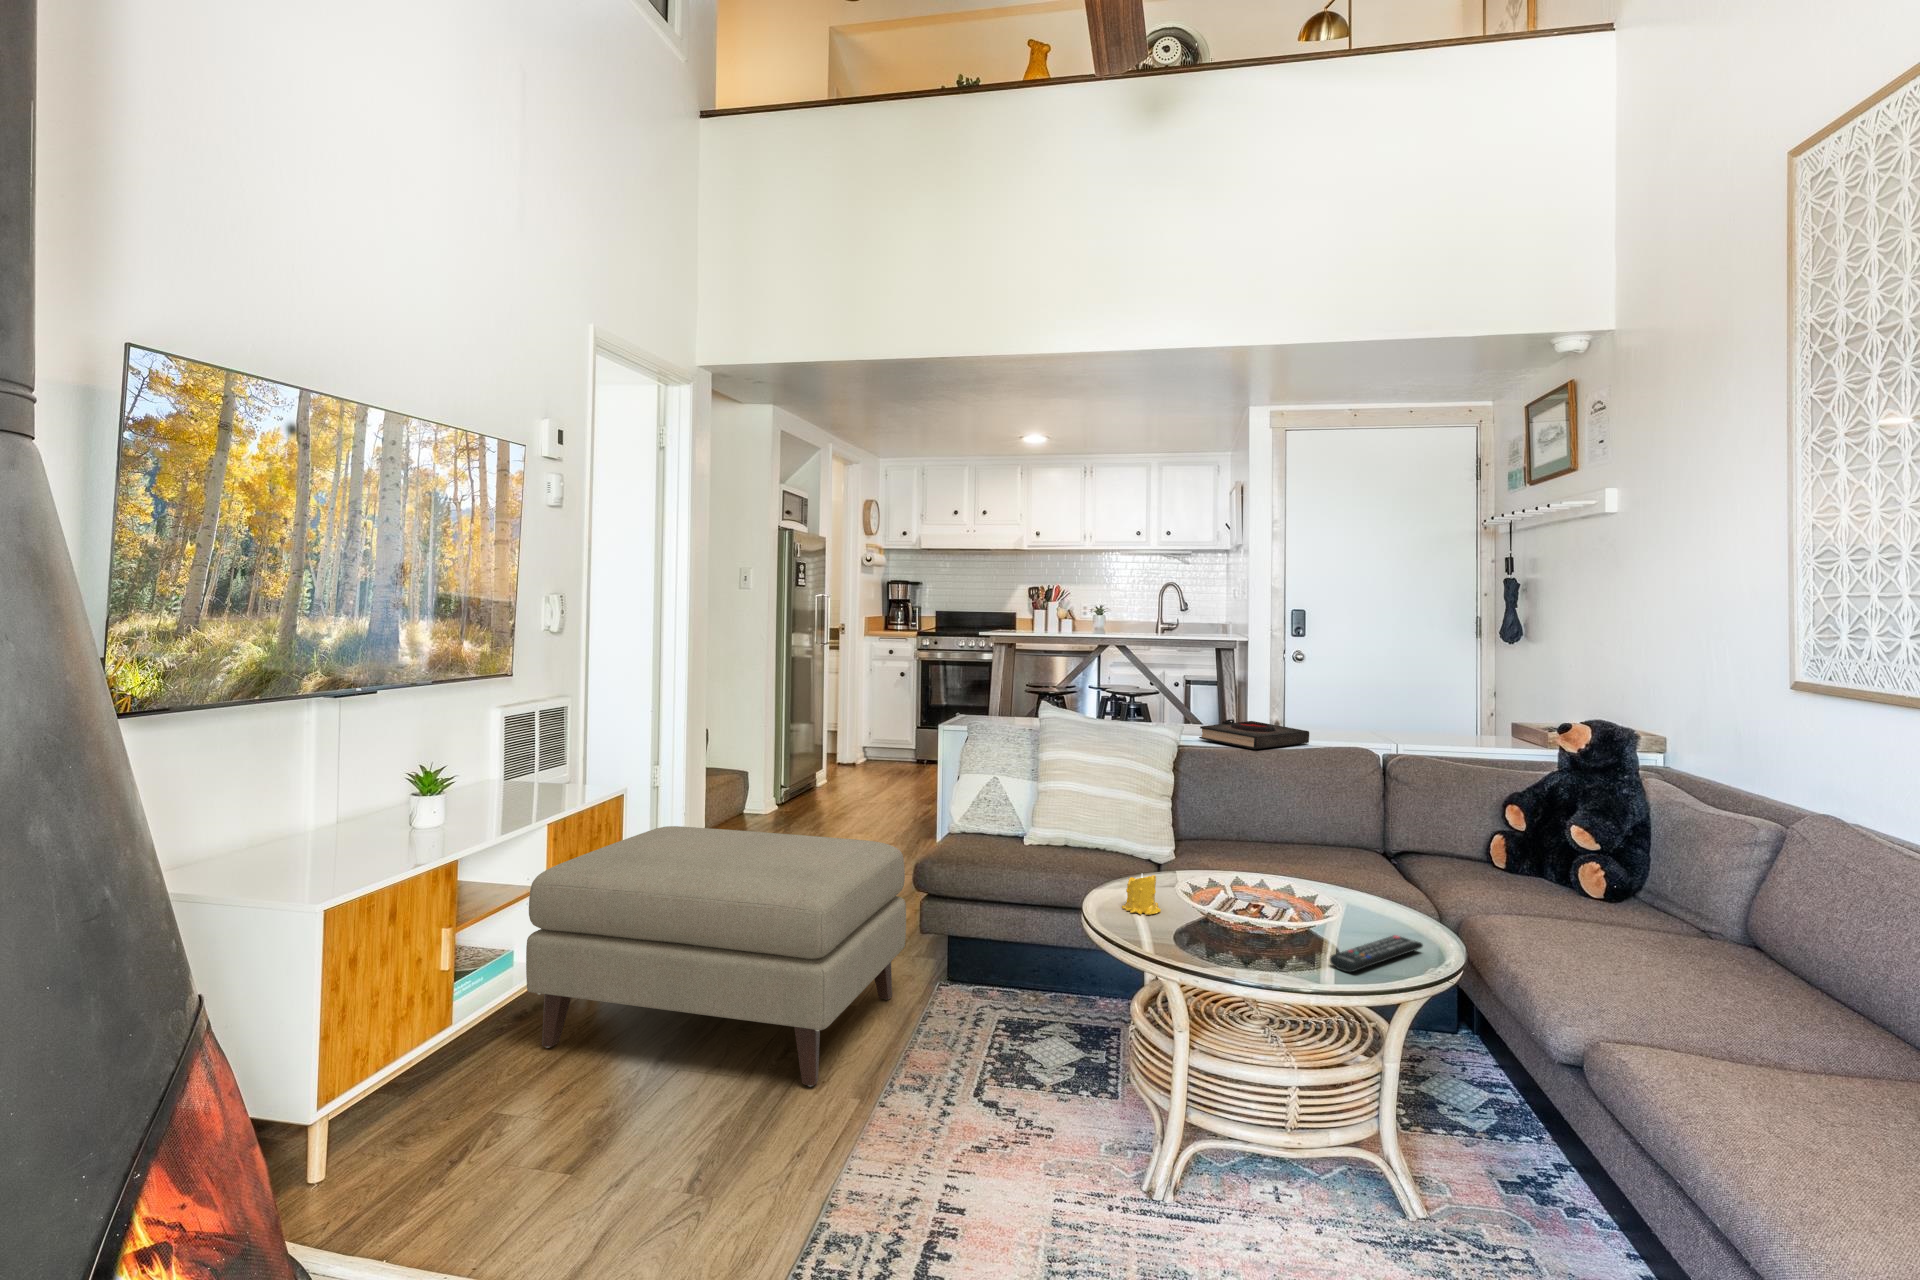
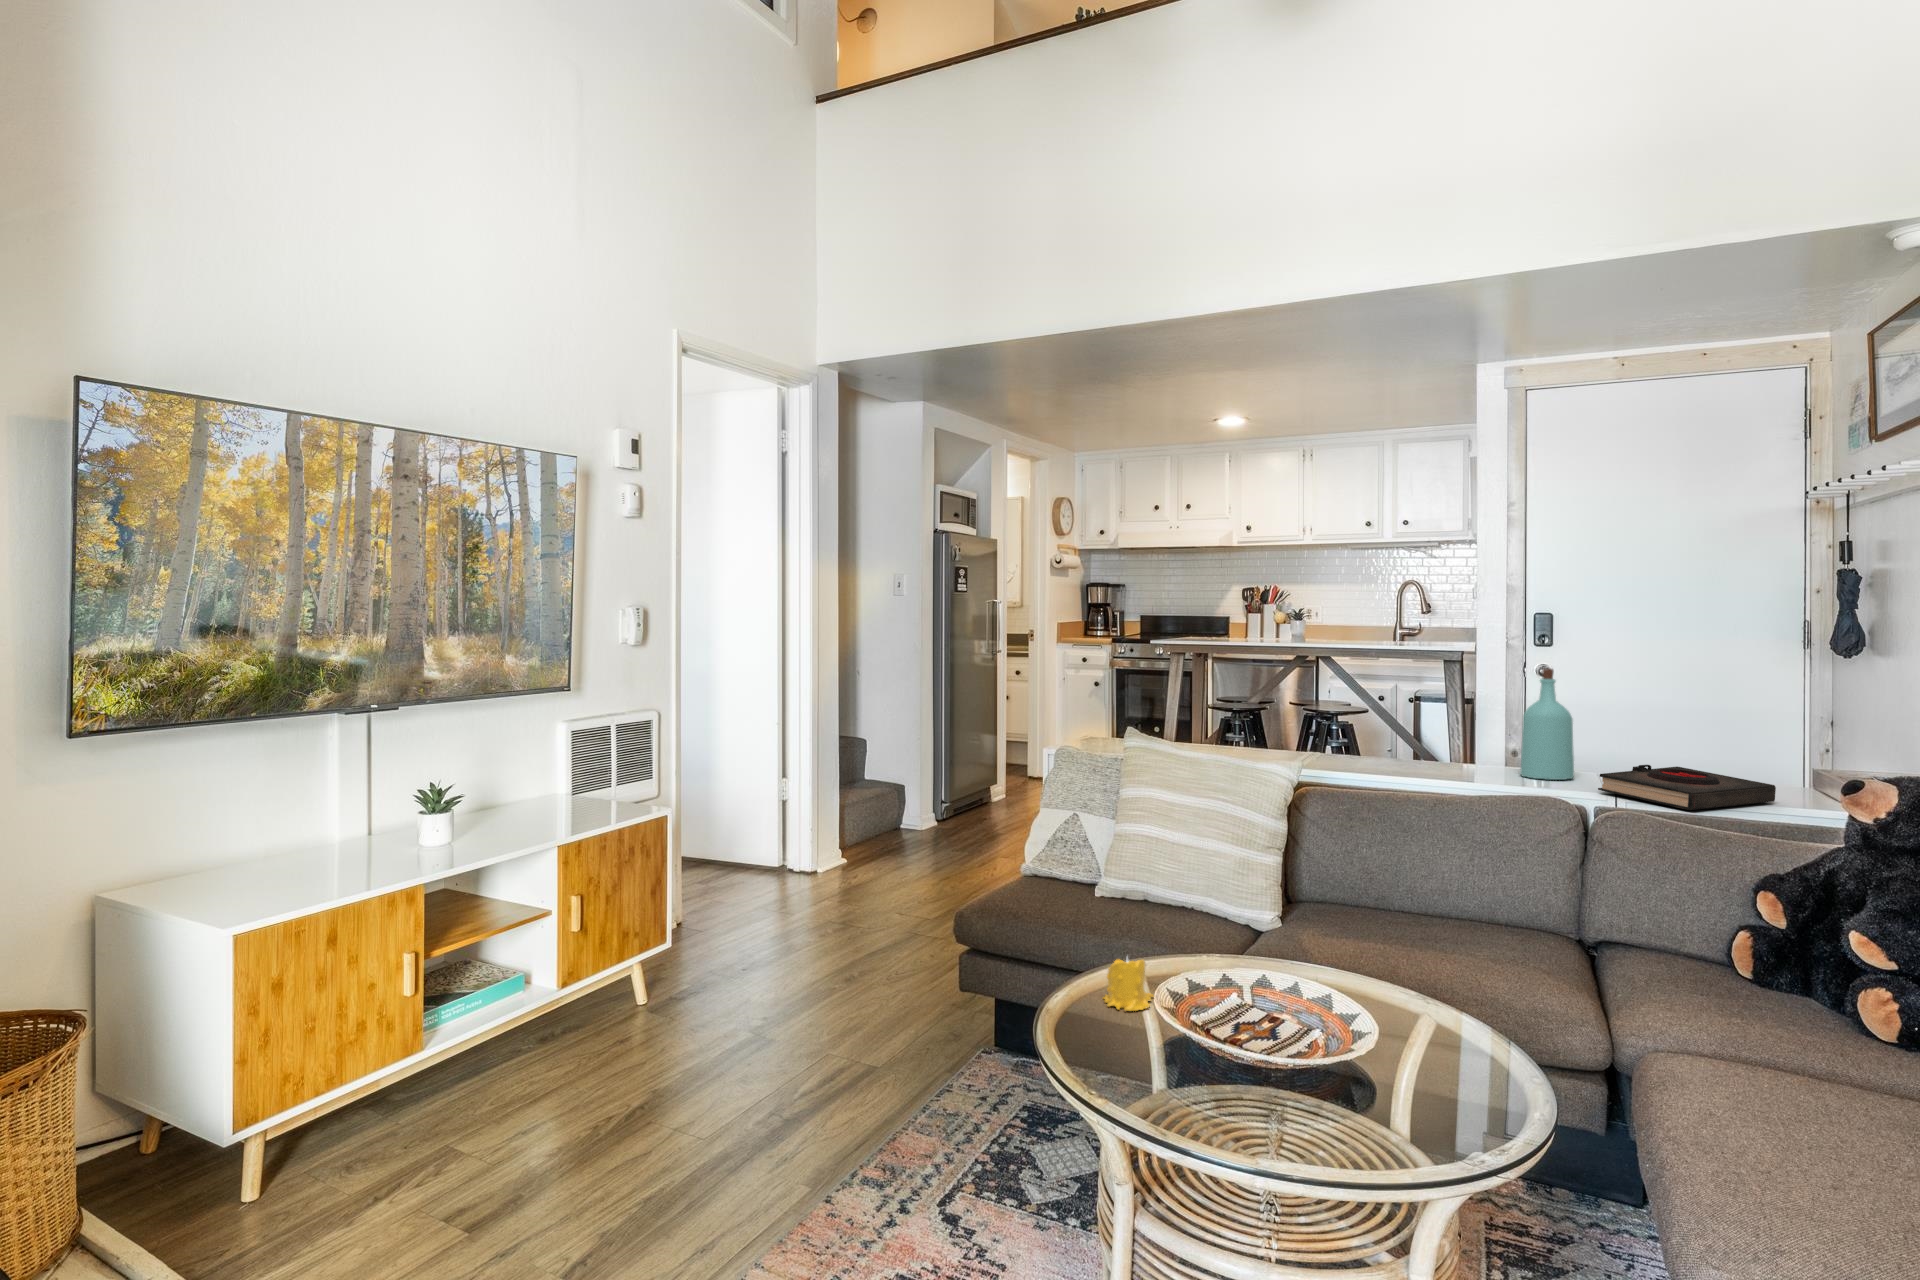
bottle: none [1321,655,1359,739] -> present [1520,669,1574,780]
book: present [1199,719,1309,749] -> present [1598,765,1776,810]
ottoman: present [526,826,906,1086] -> none [521,853,935,1167]
remote control: present [1330,935,1423,972] -> none [1320,1079,1486,1132]

